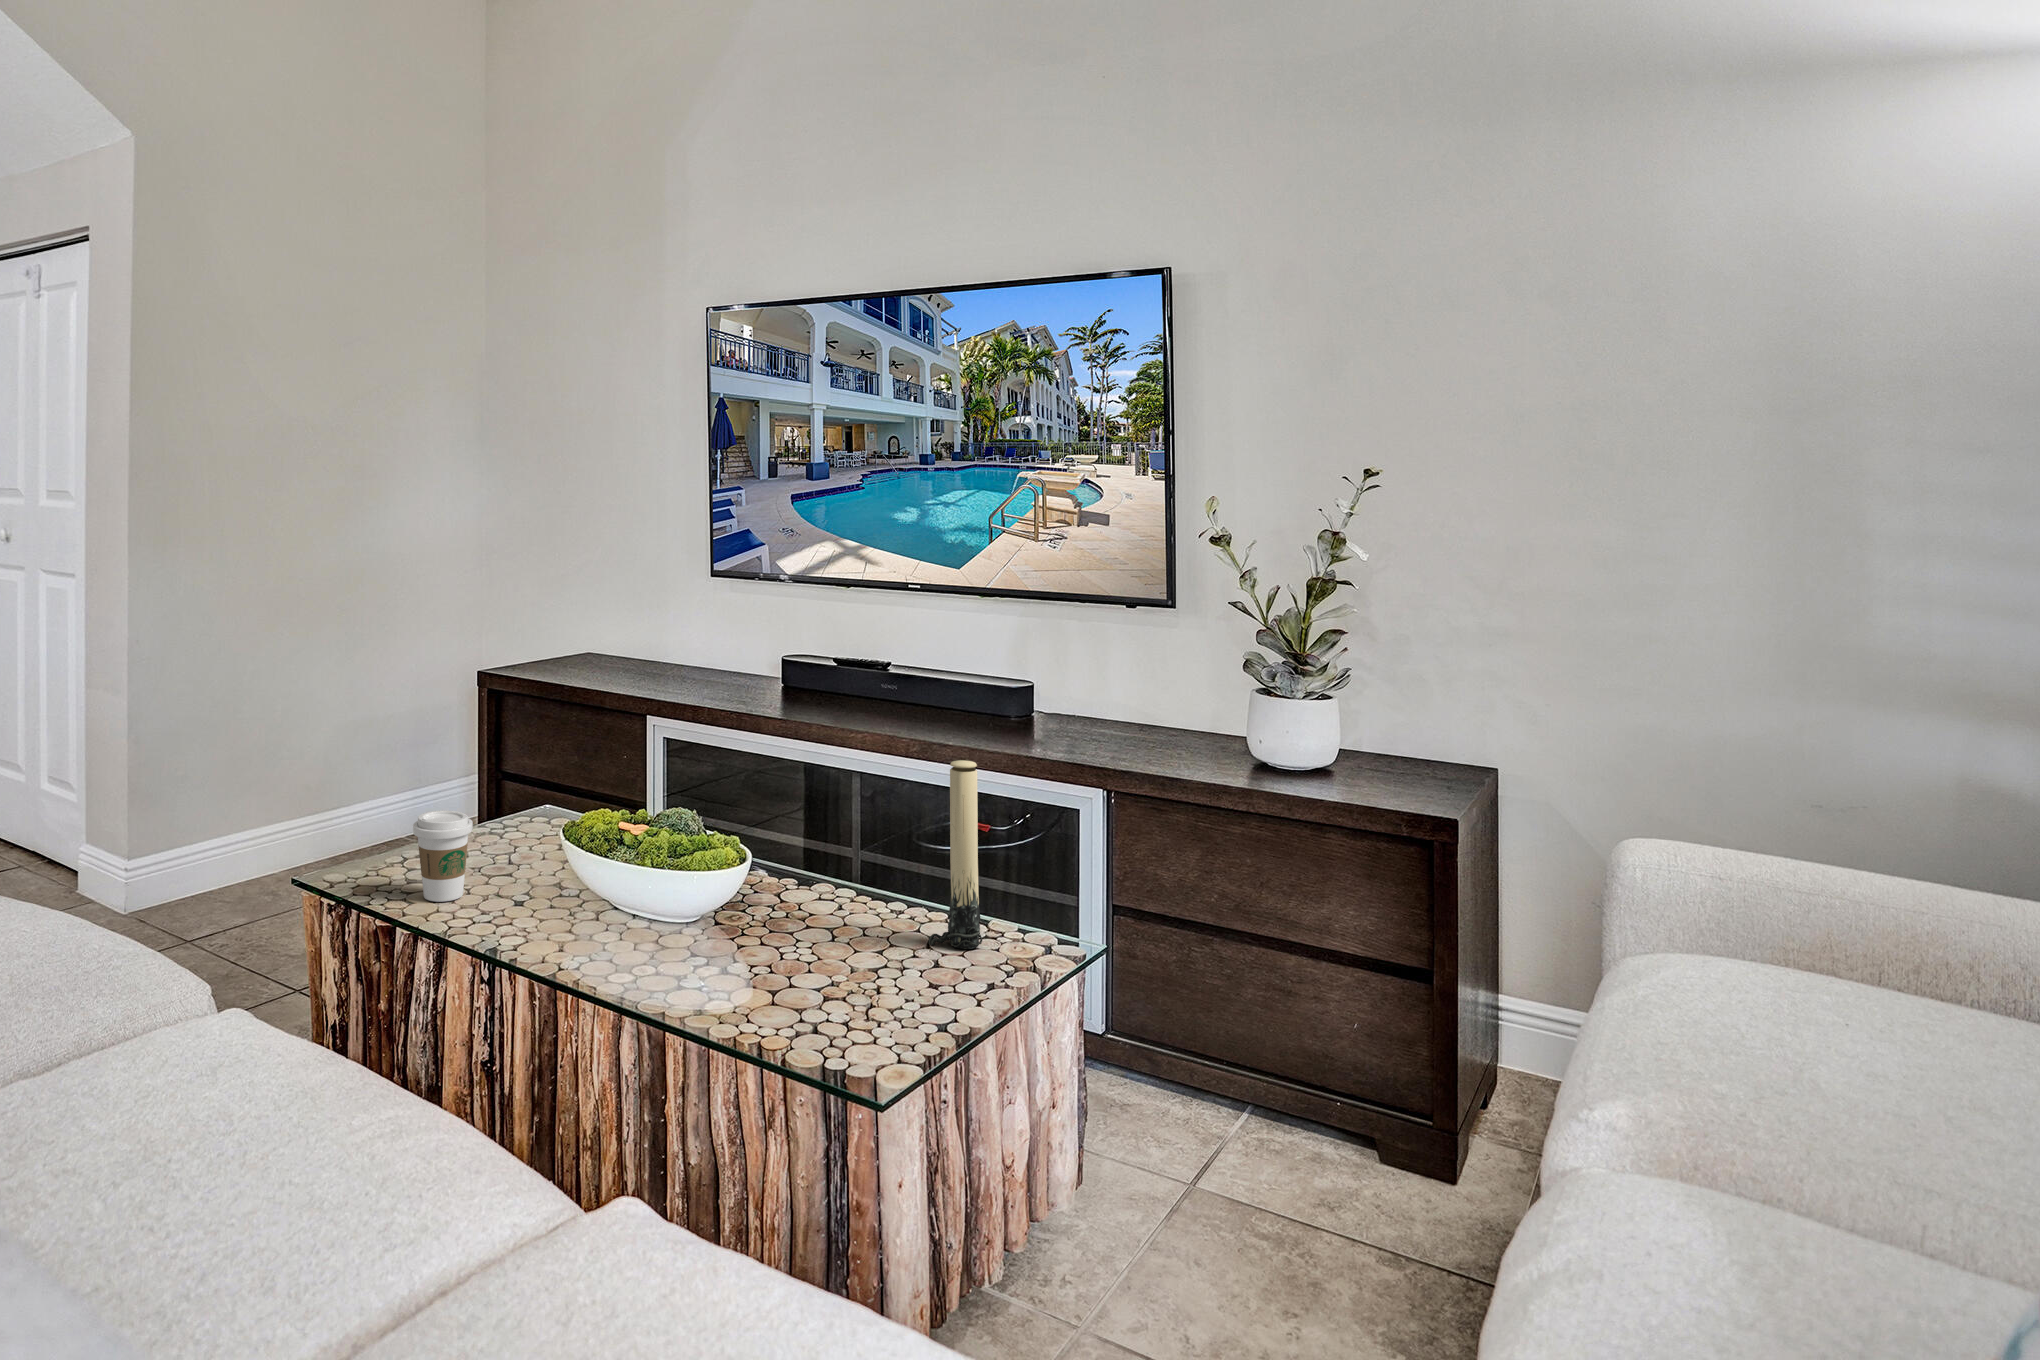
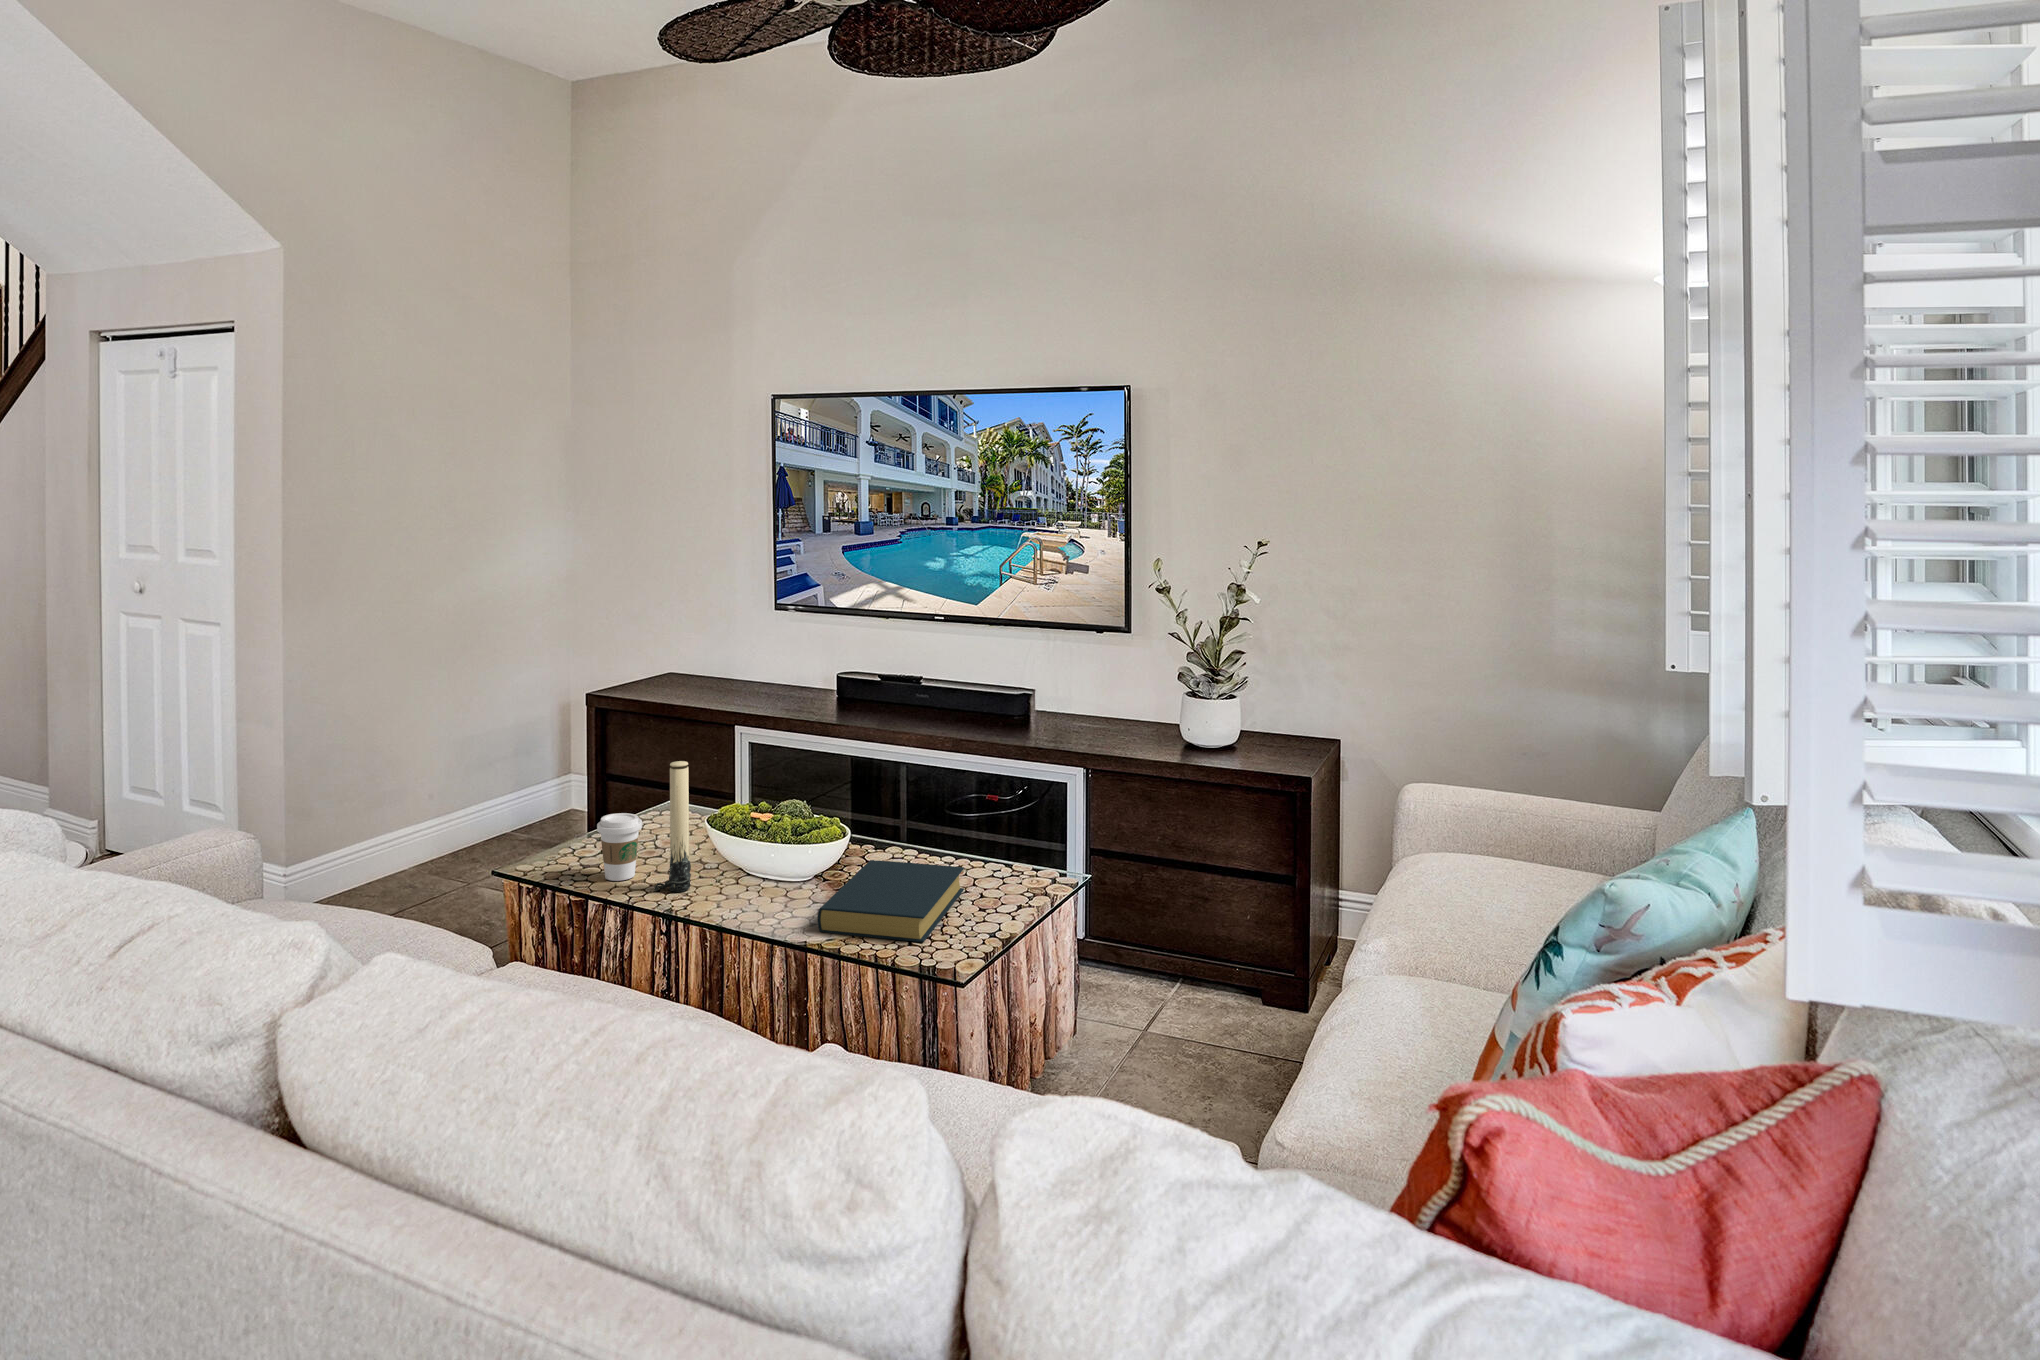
candle: present [929,760,982,949] -> present [654,761,691,892]
hardback book: none [682,897,911,1030] -> present [818,860,964,942]

